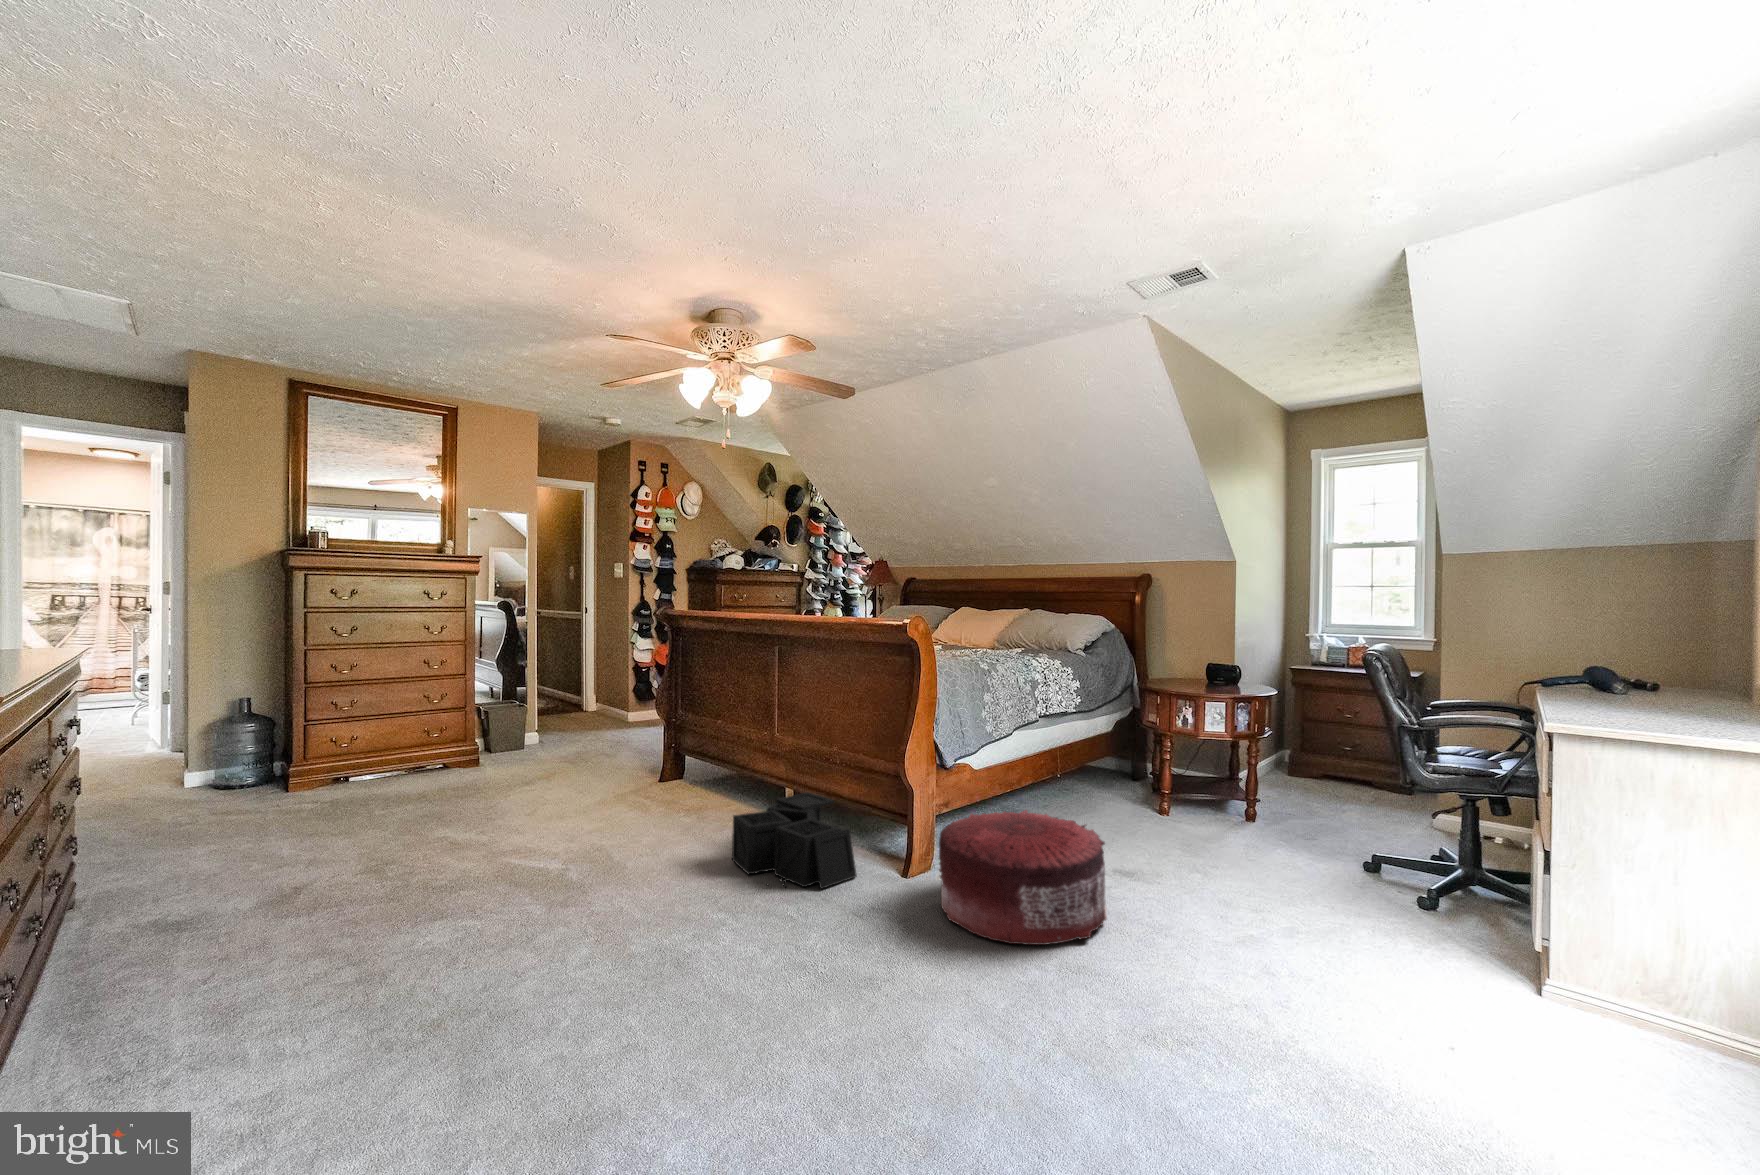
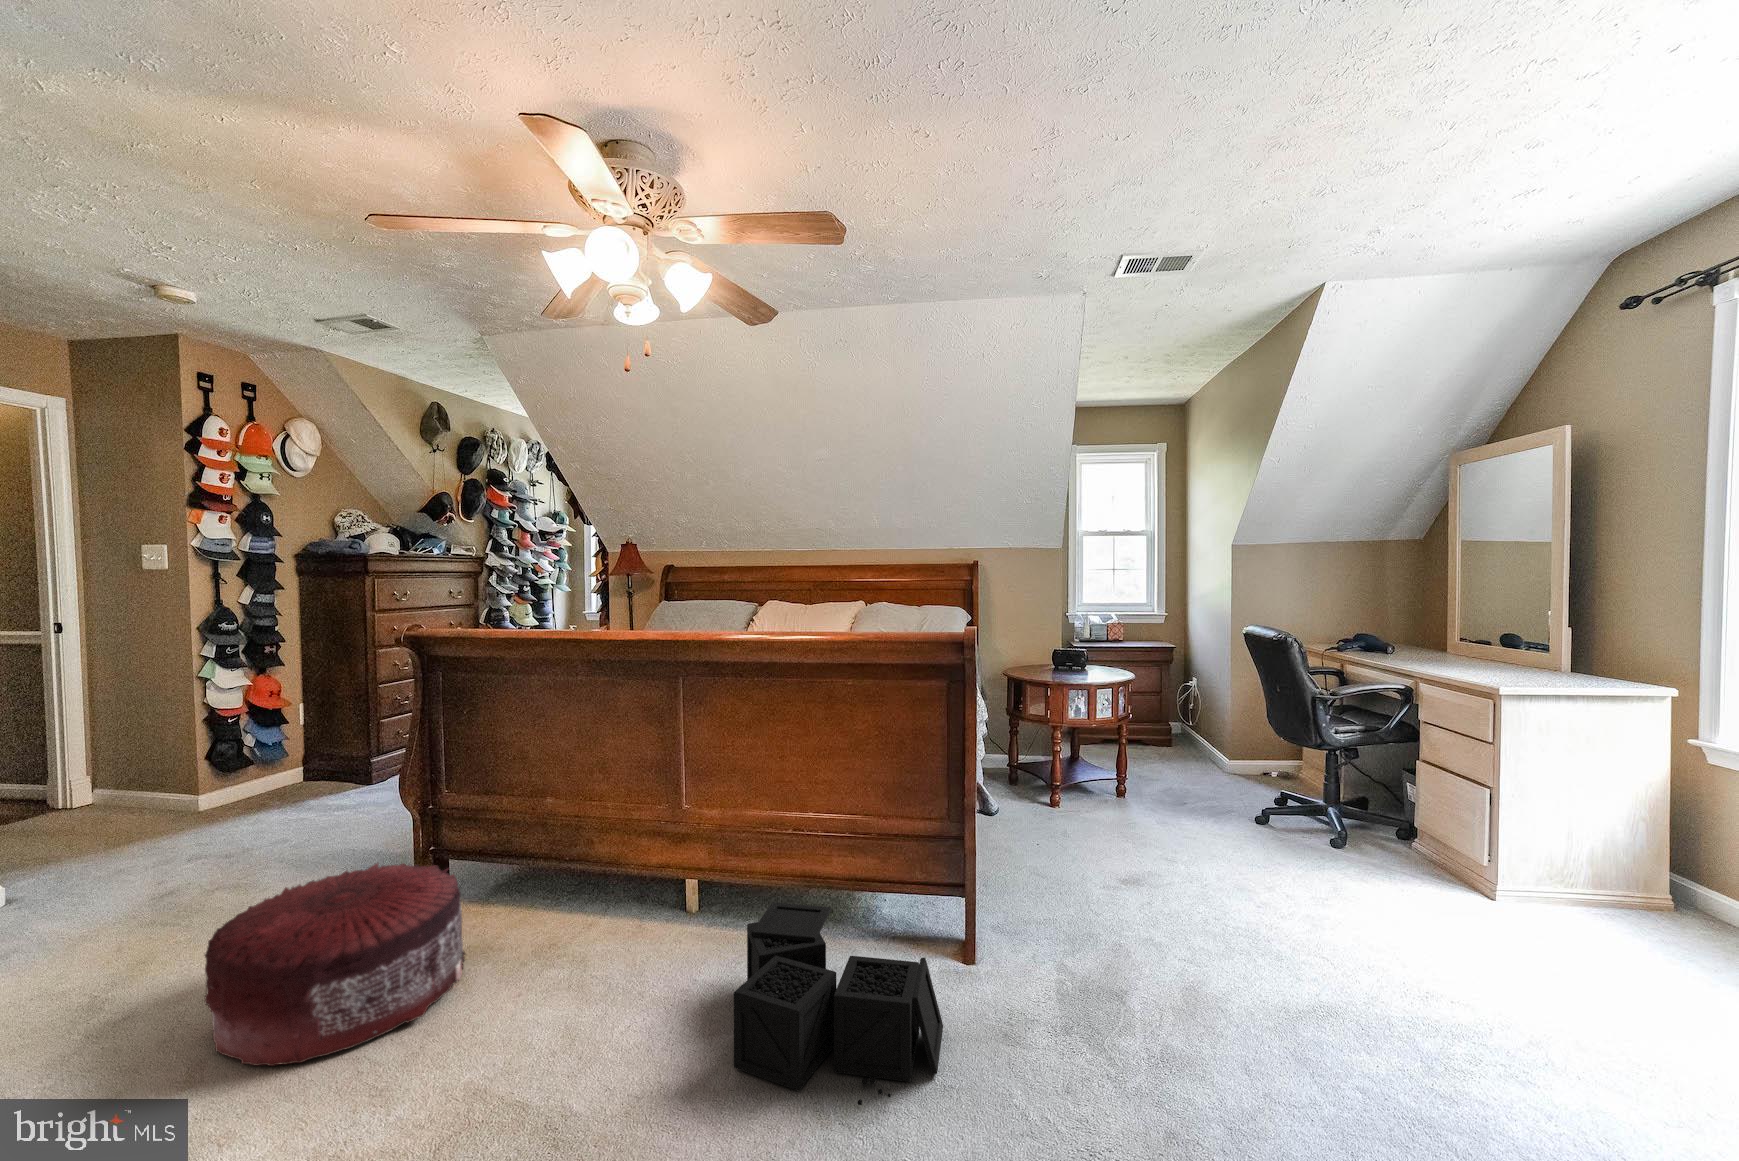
pouf: present [938,810,1107,945] -> present [205,863,465,1066]

